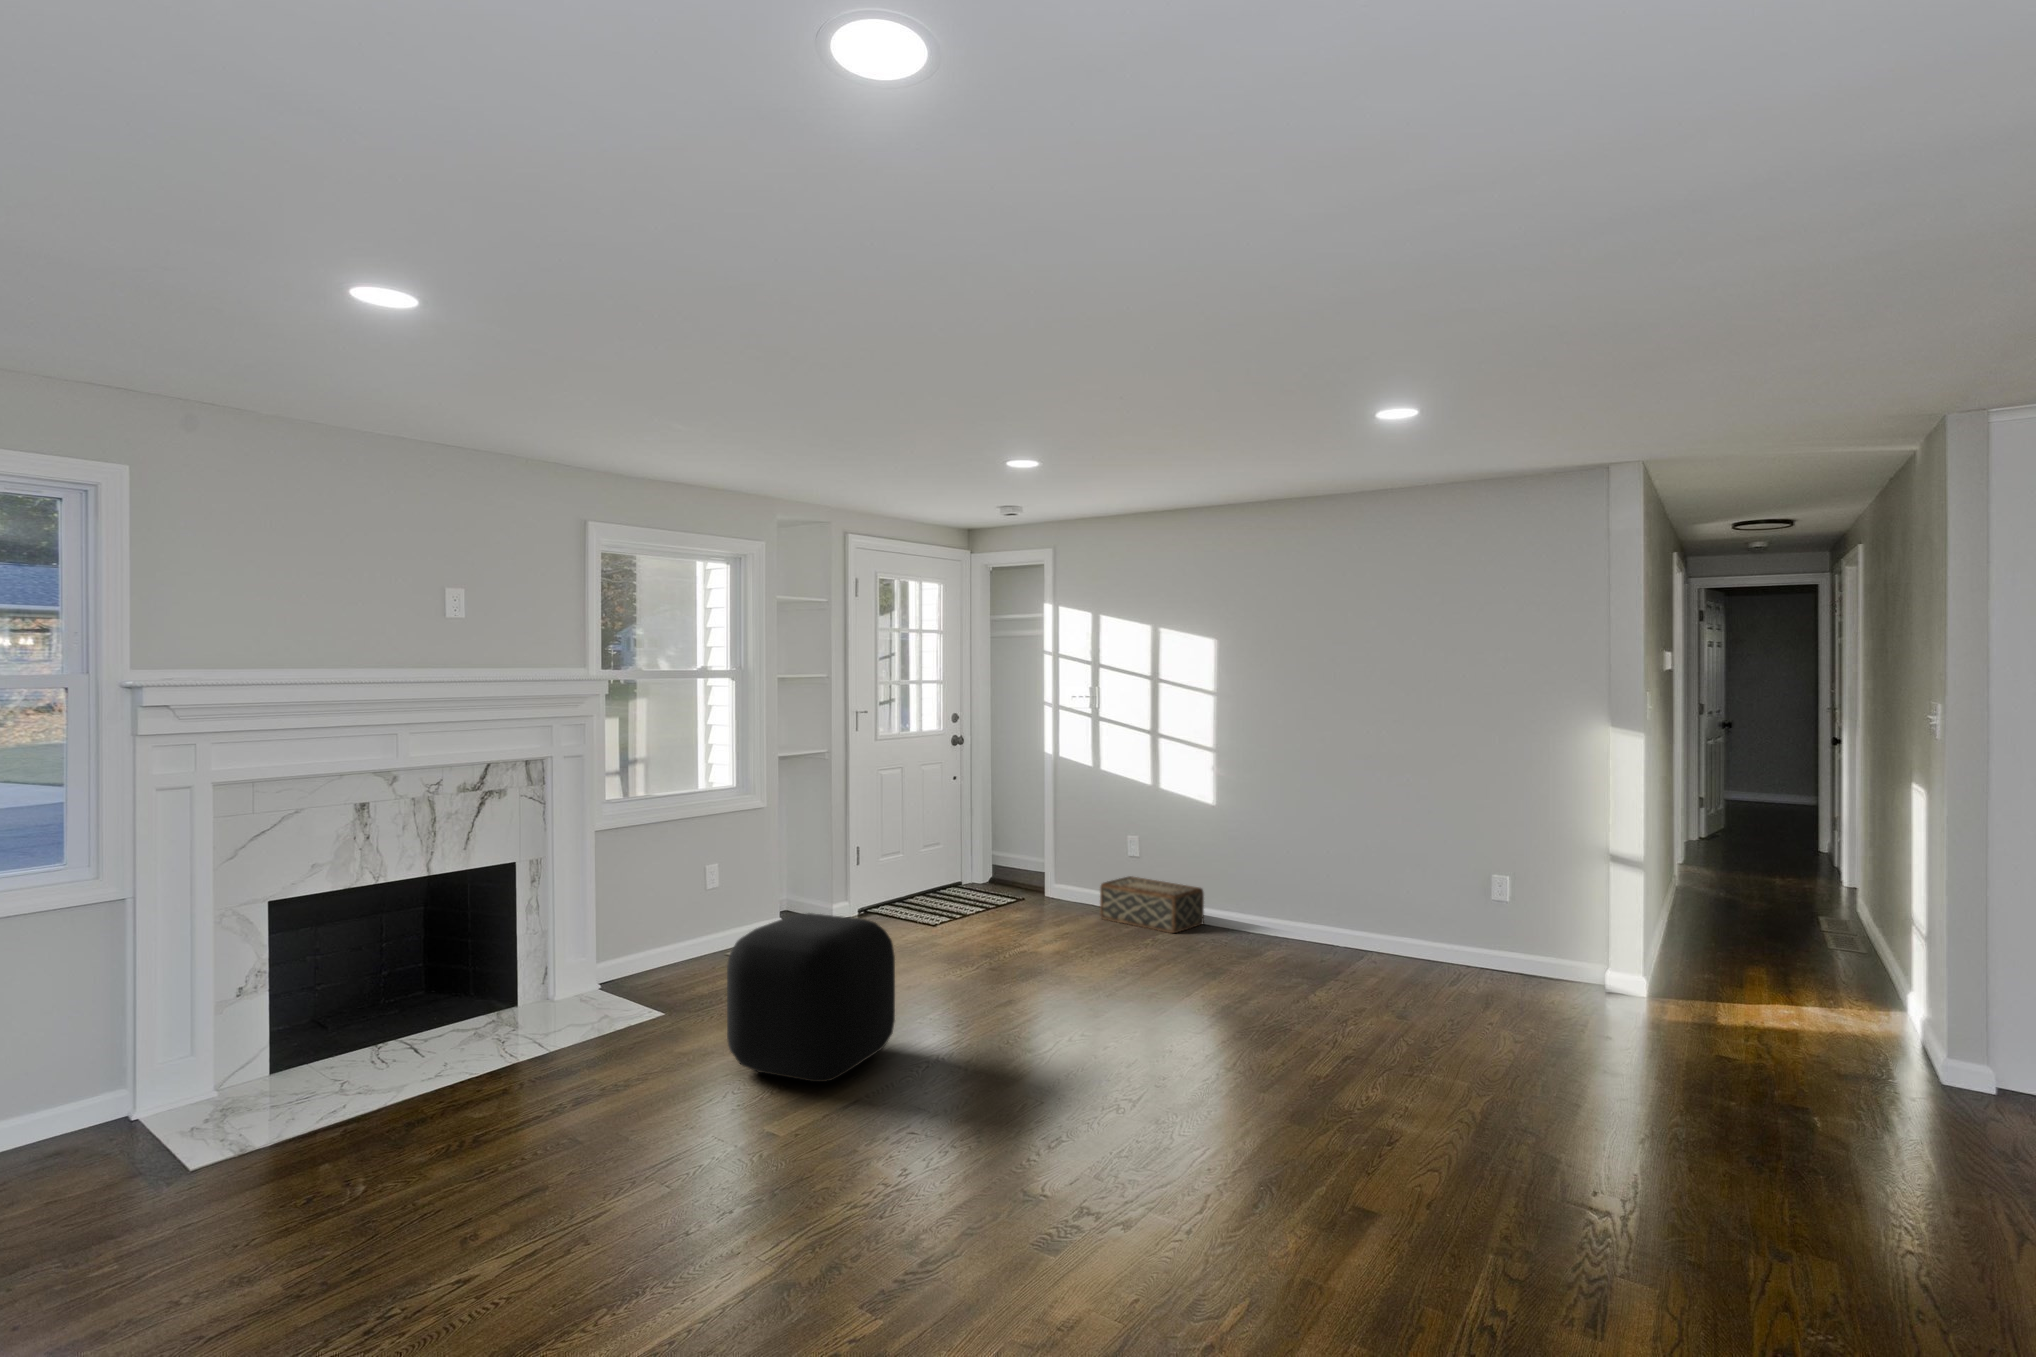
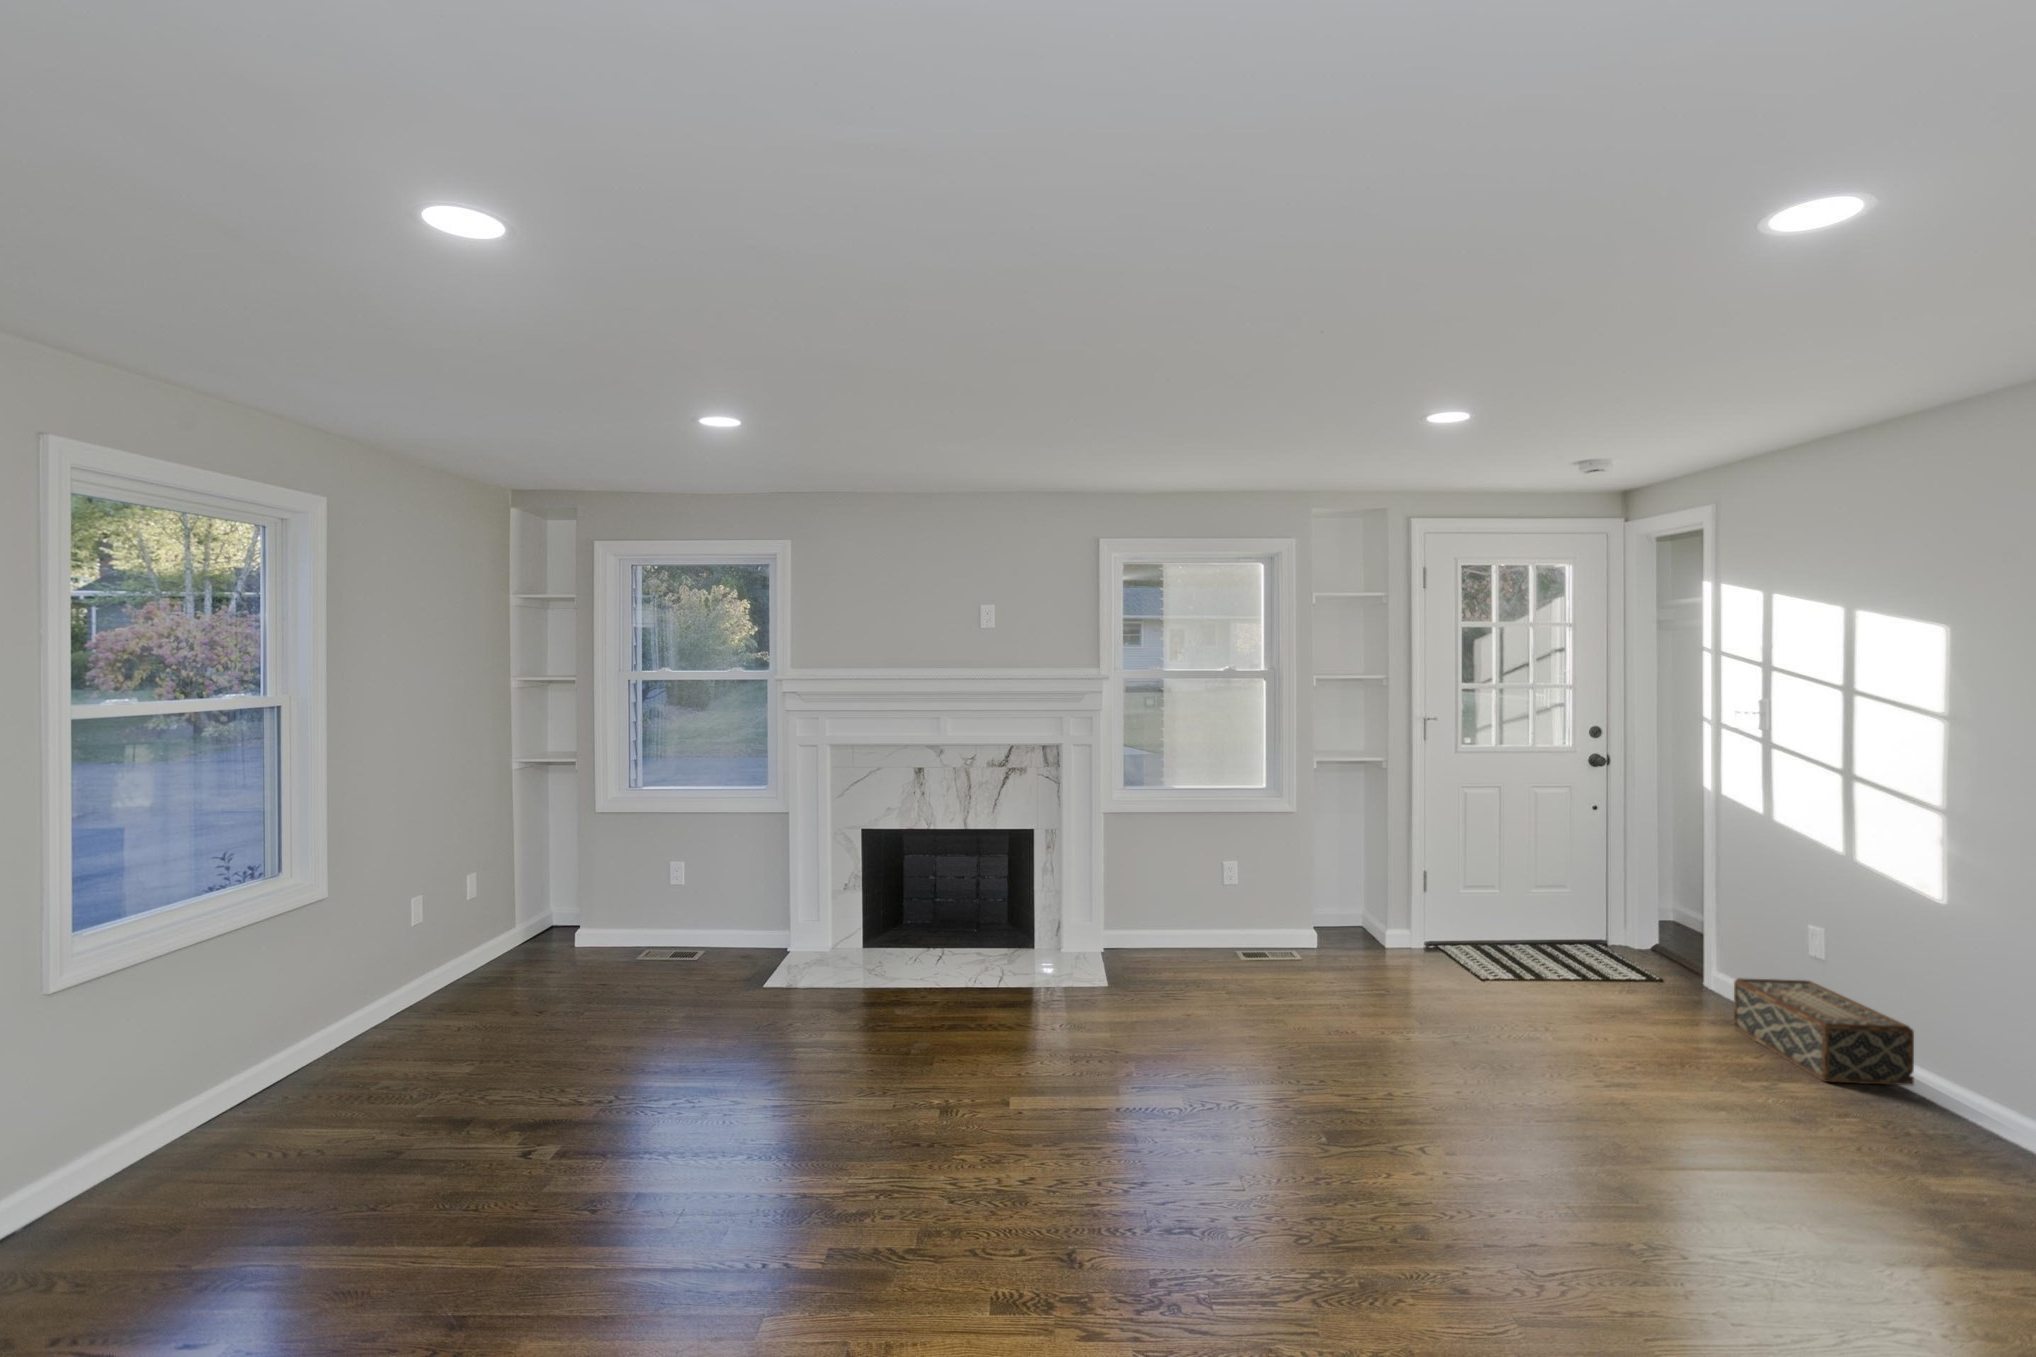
ottoman: present [727,913,895,1082] -> none [1044,915,1202,1084]

